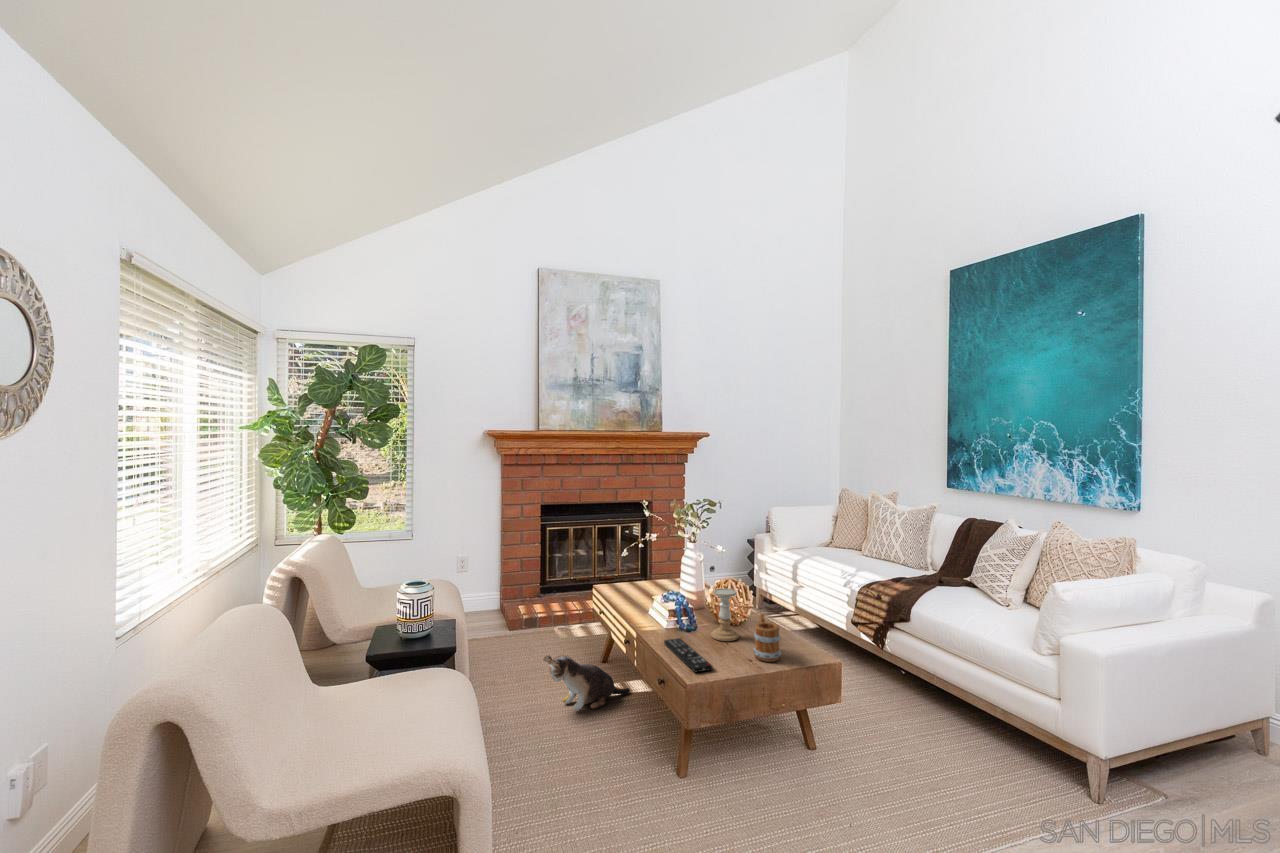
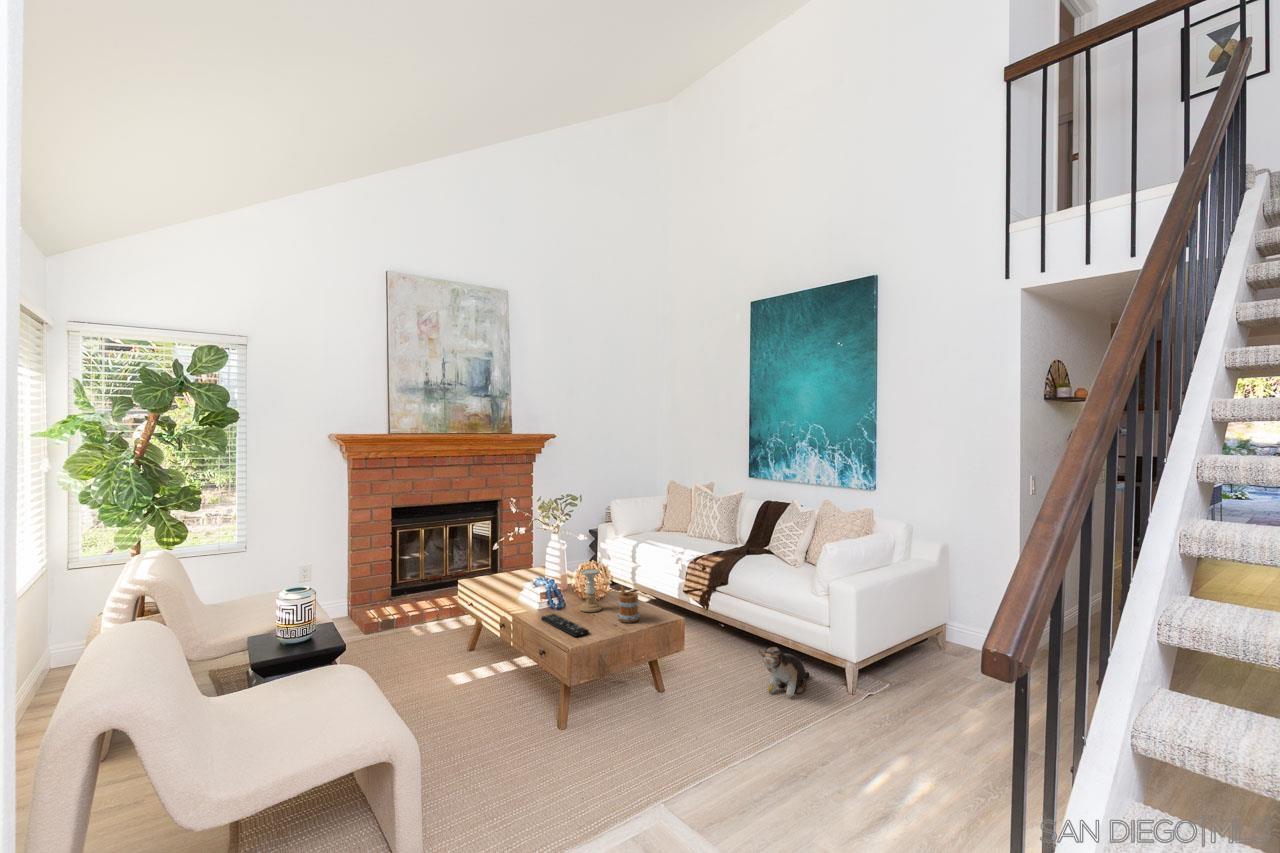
plush toy: present [543,655,630,710] -> present [758,647,810,697]

